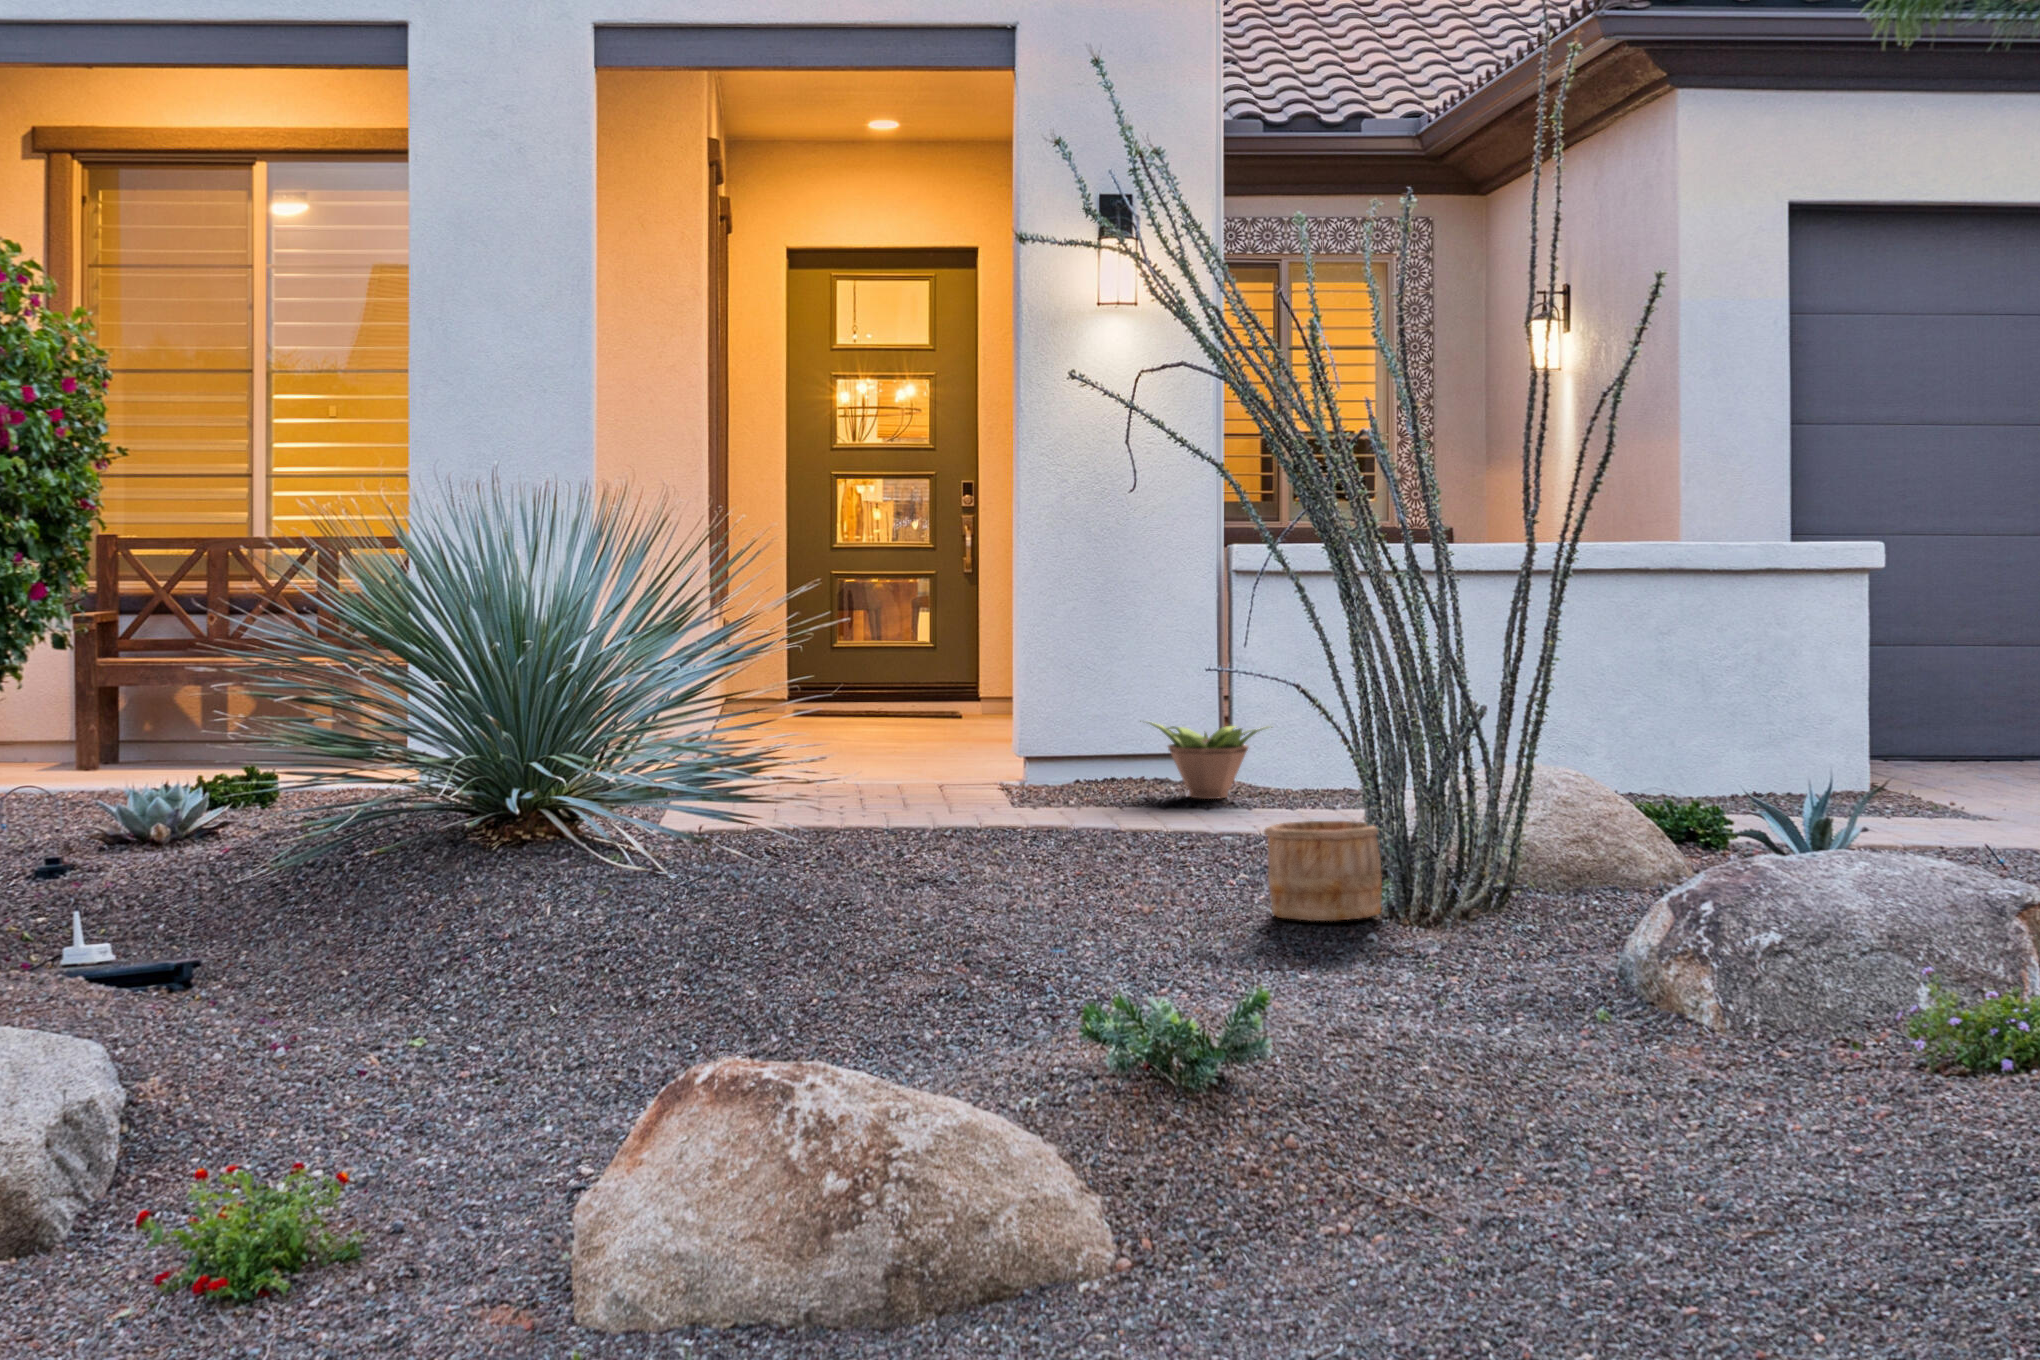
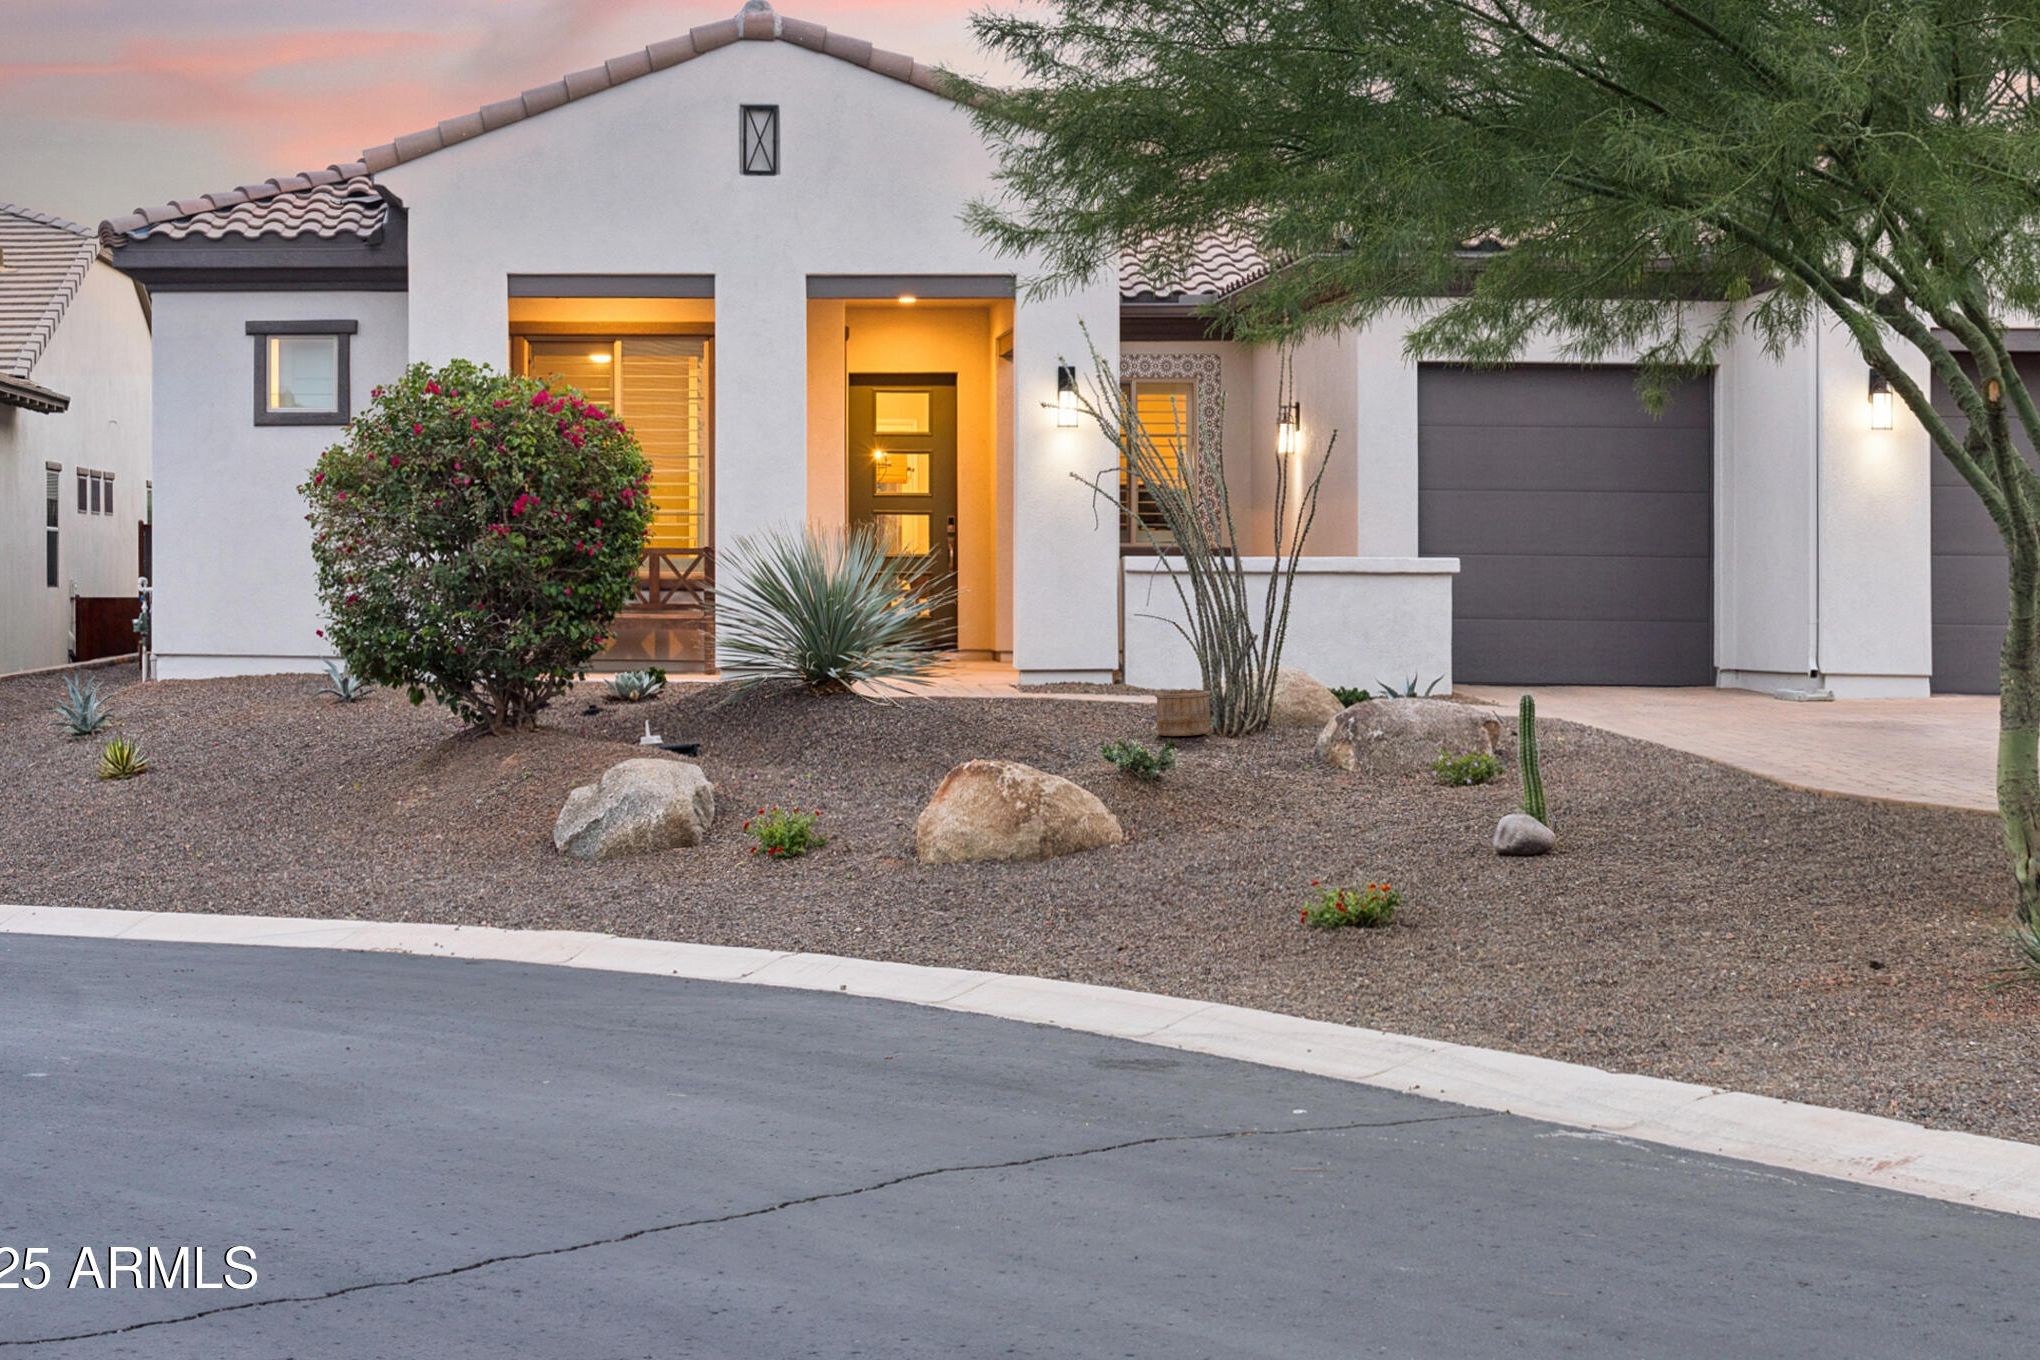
decorative plant: present [1149,722,1269,799] -> none [1075,650,1147,691]

